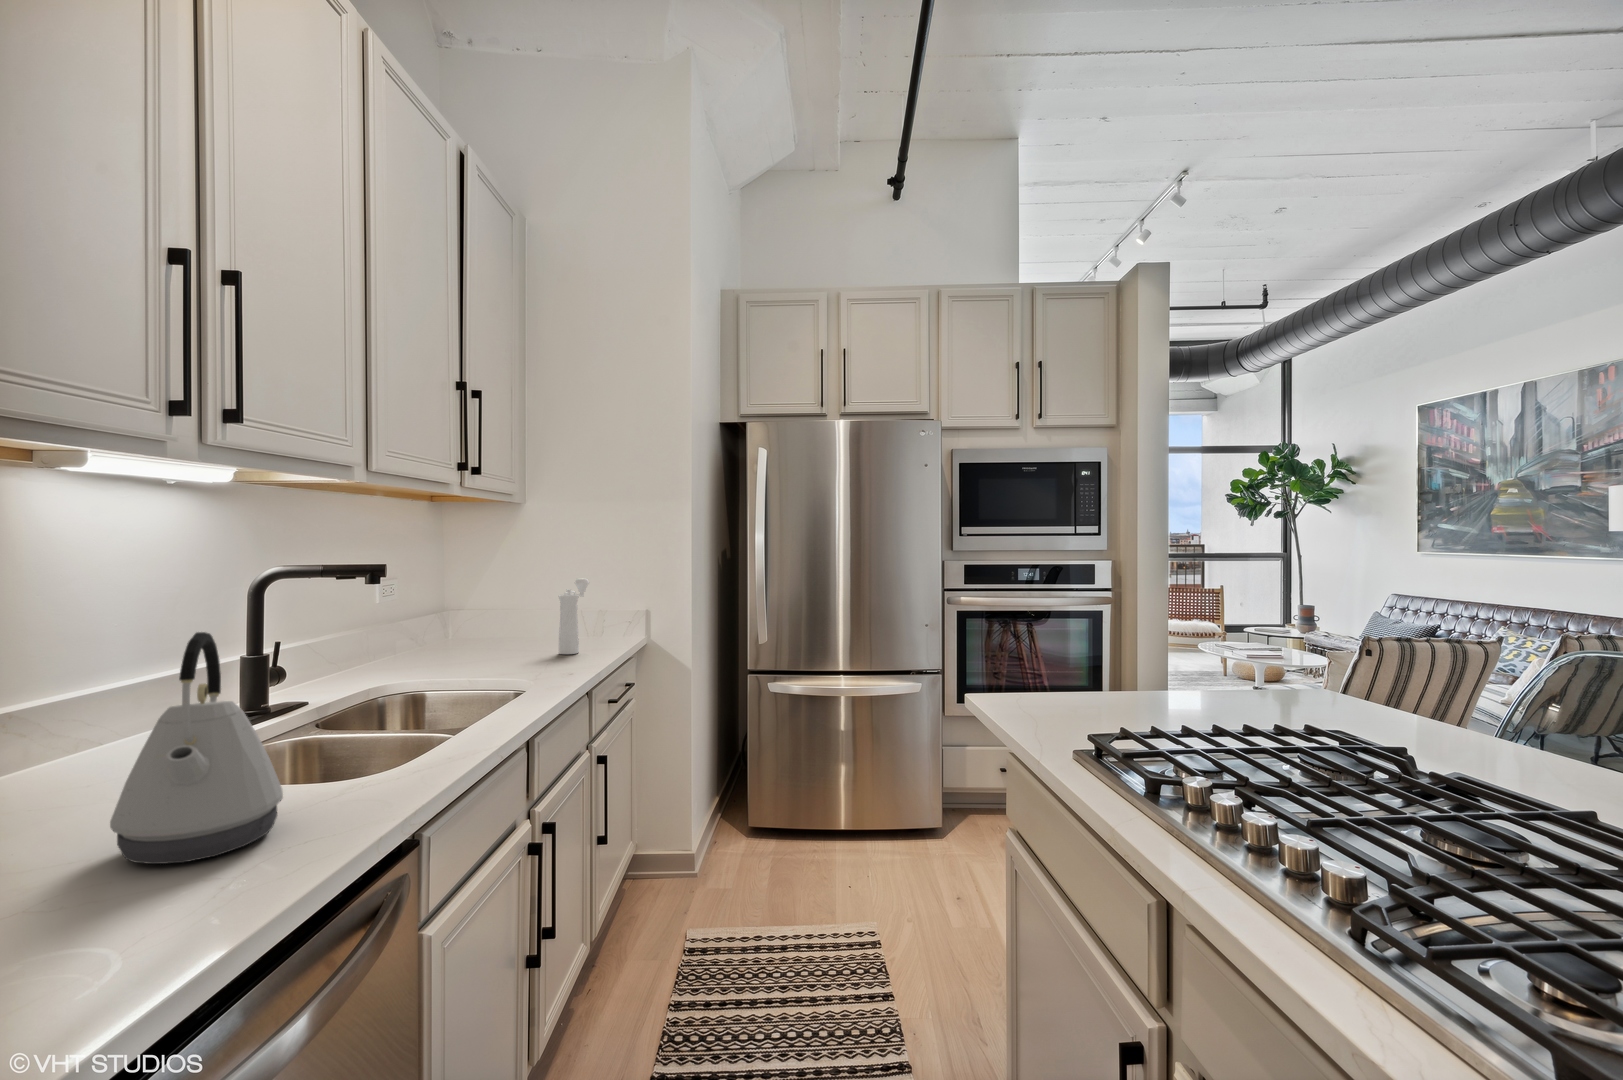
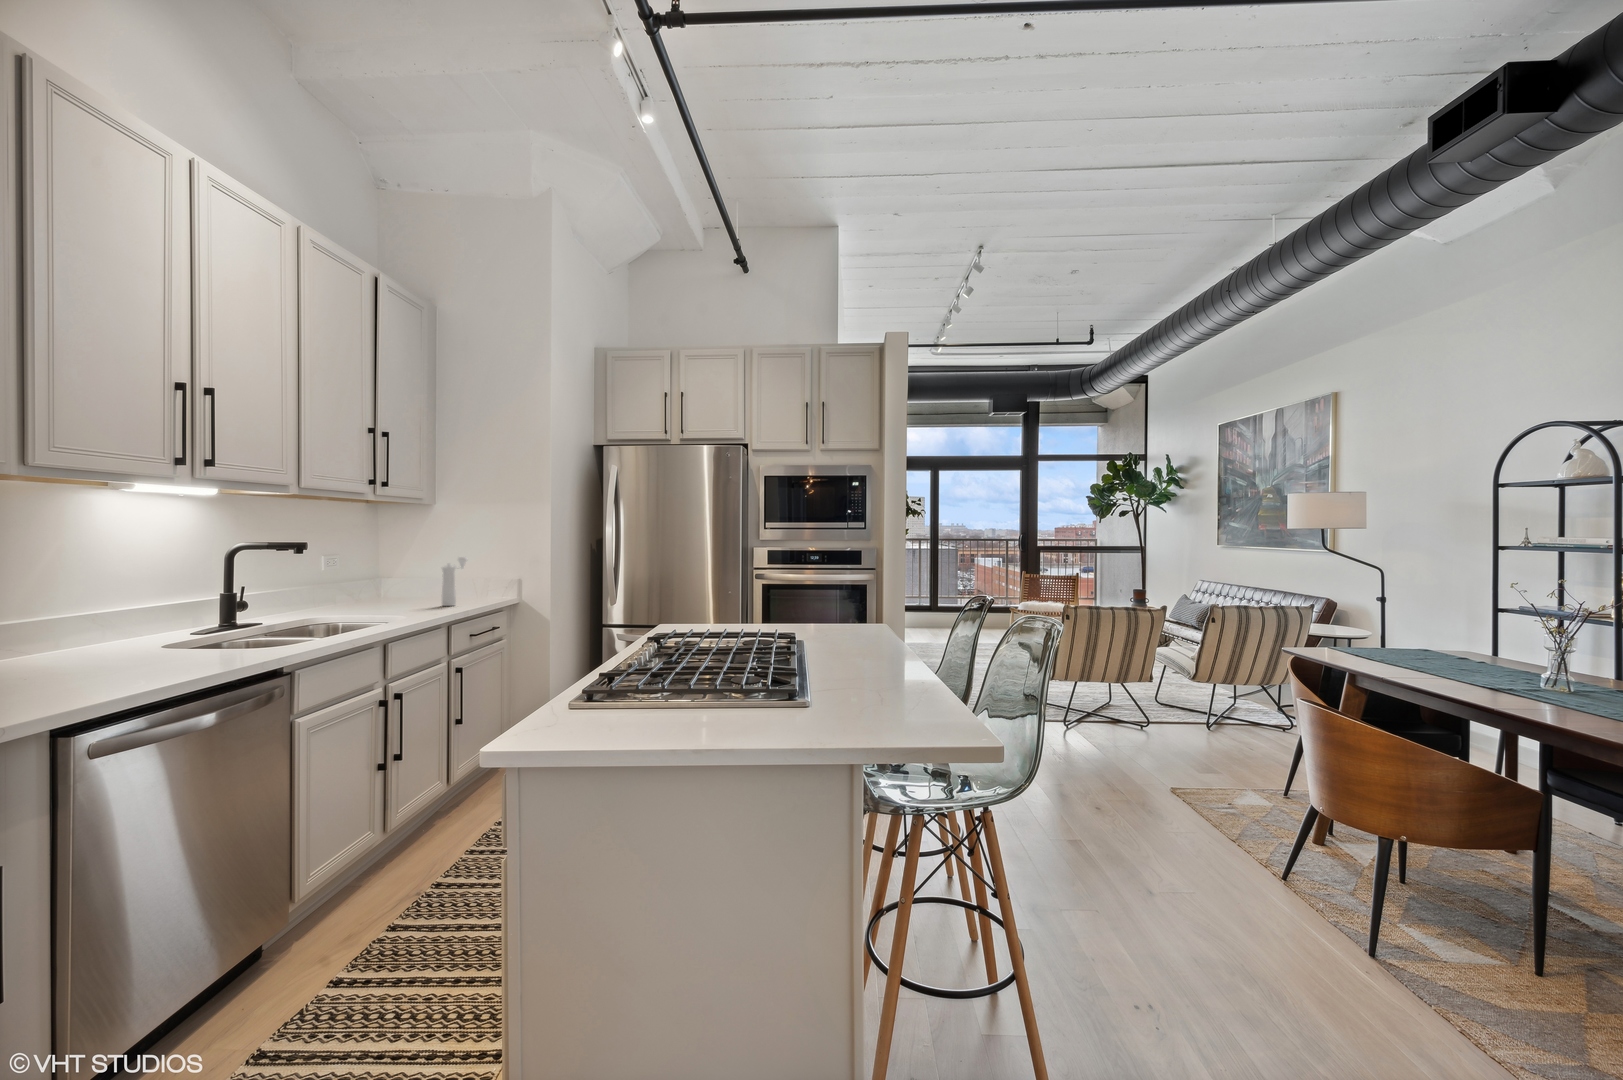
kettle: present [110,632,283,864] -> none [143,564,220,660]

